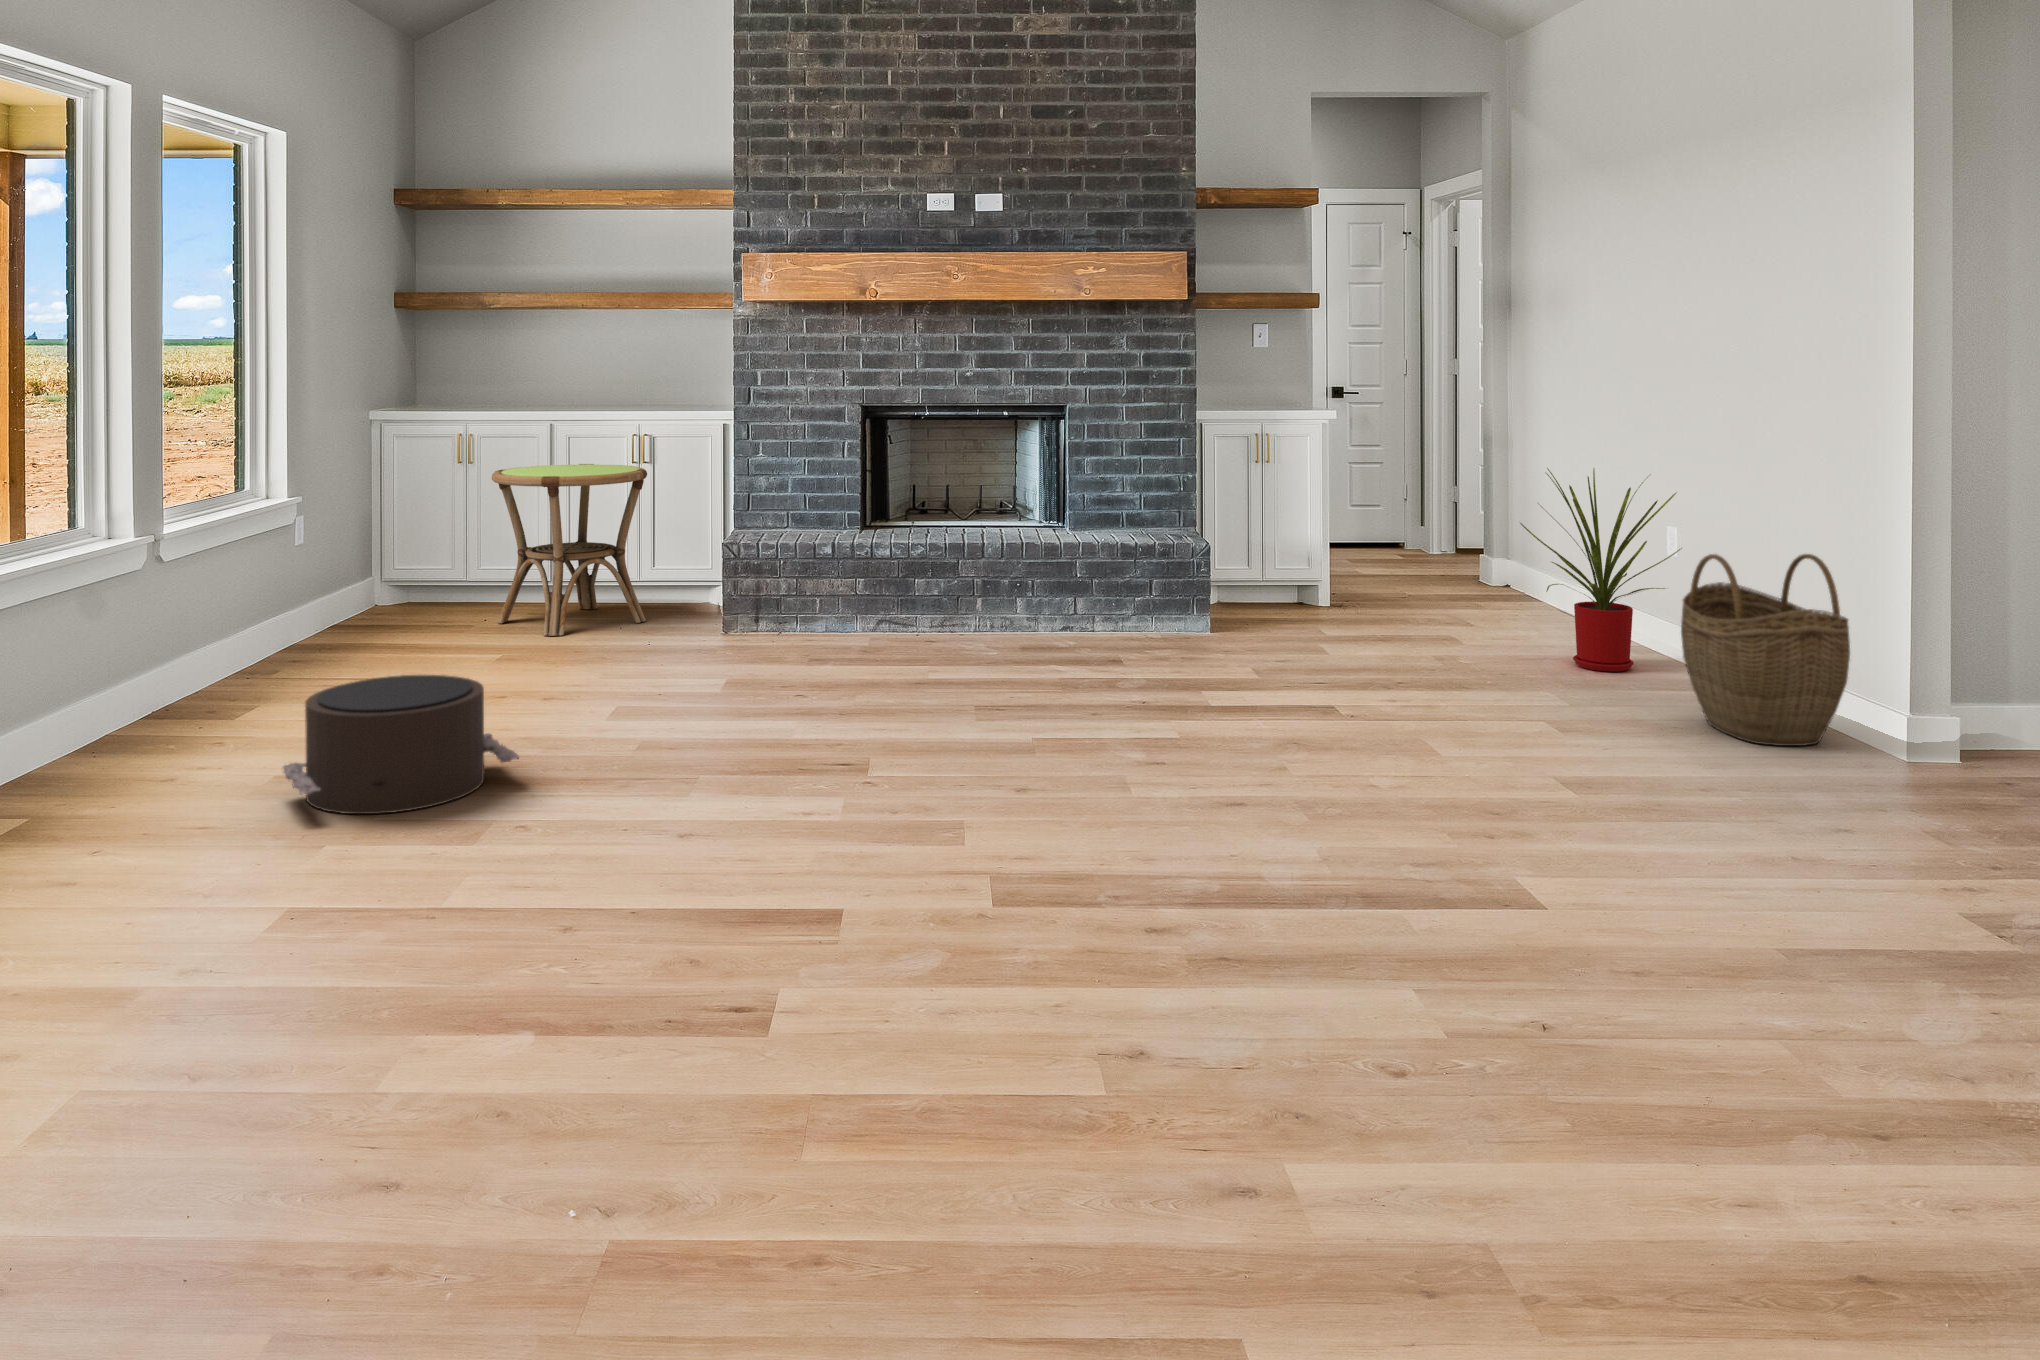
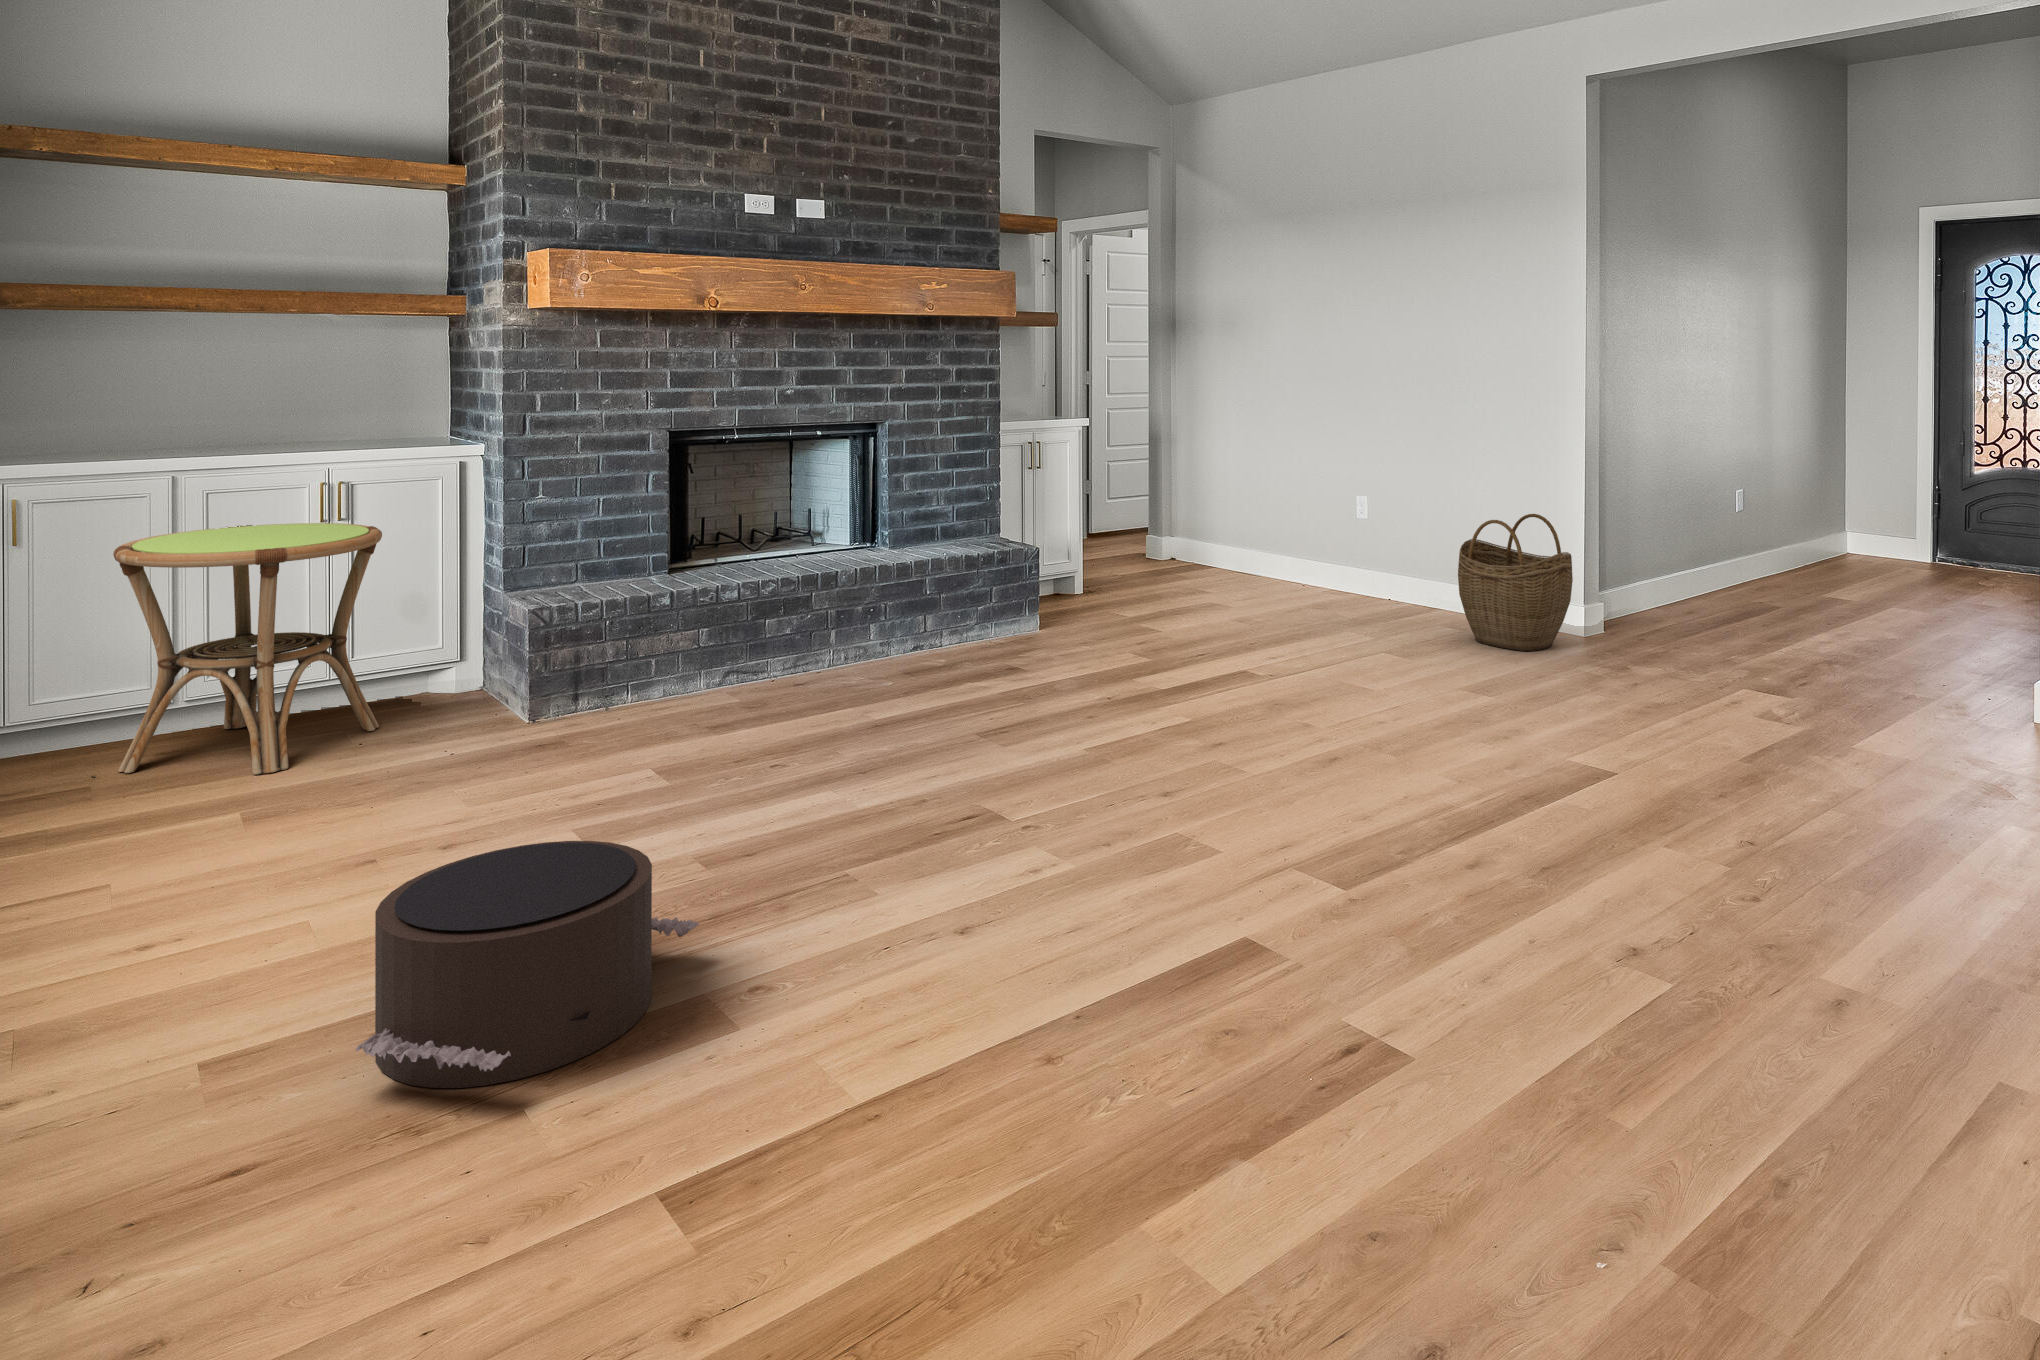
house plant: present [1520,468,1682,672] -> none [1286,458,1403,616]

